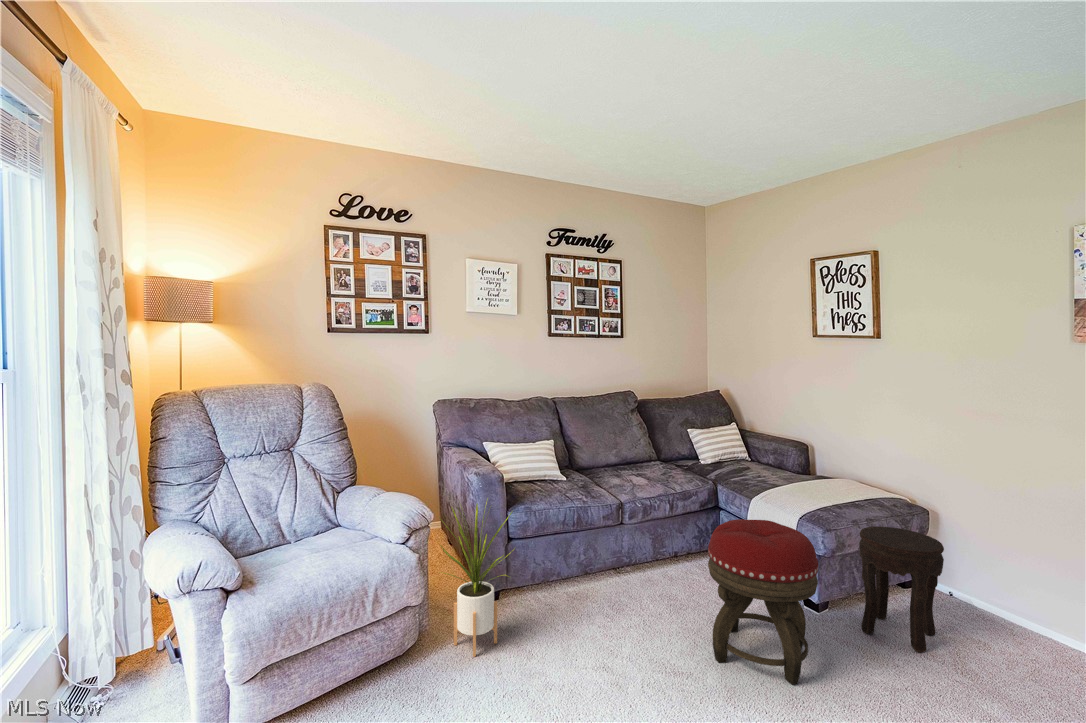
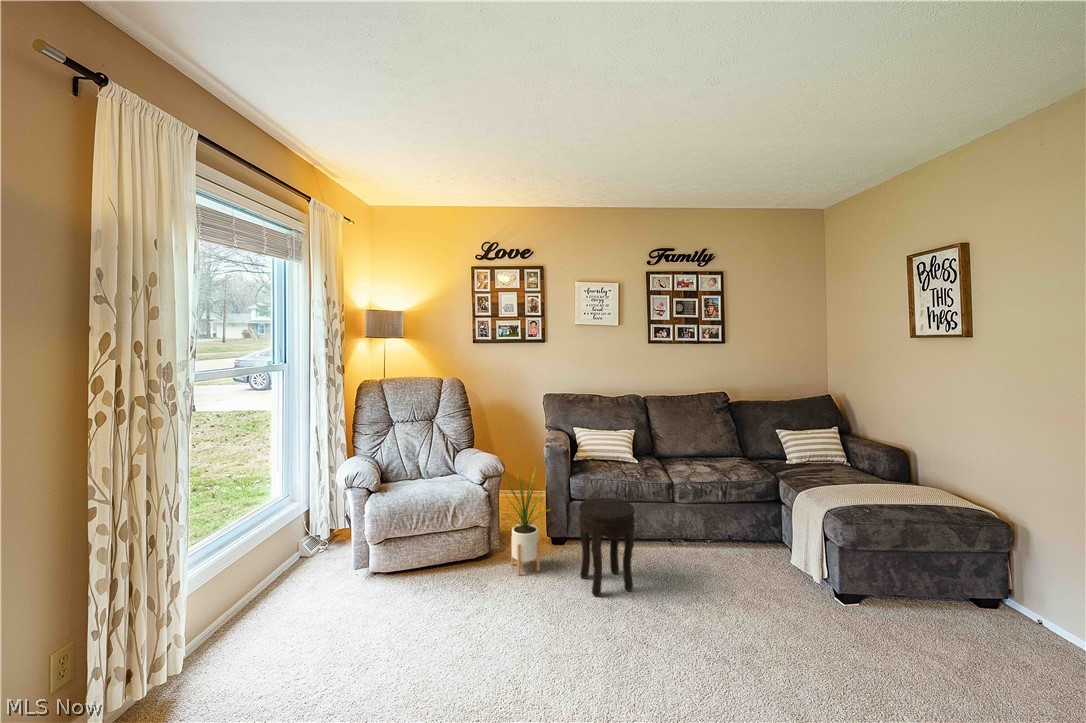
footstool: present [708,519,818,685] -> none [695,510,798,663]
side table: present [859,526,944,653] -> present [578,498,635,596]

